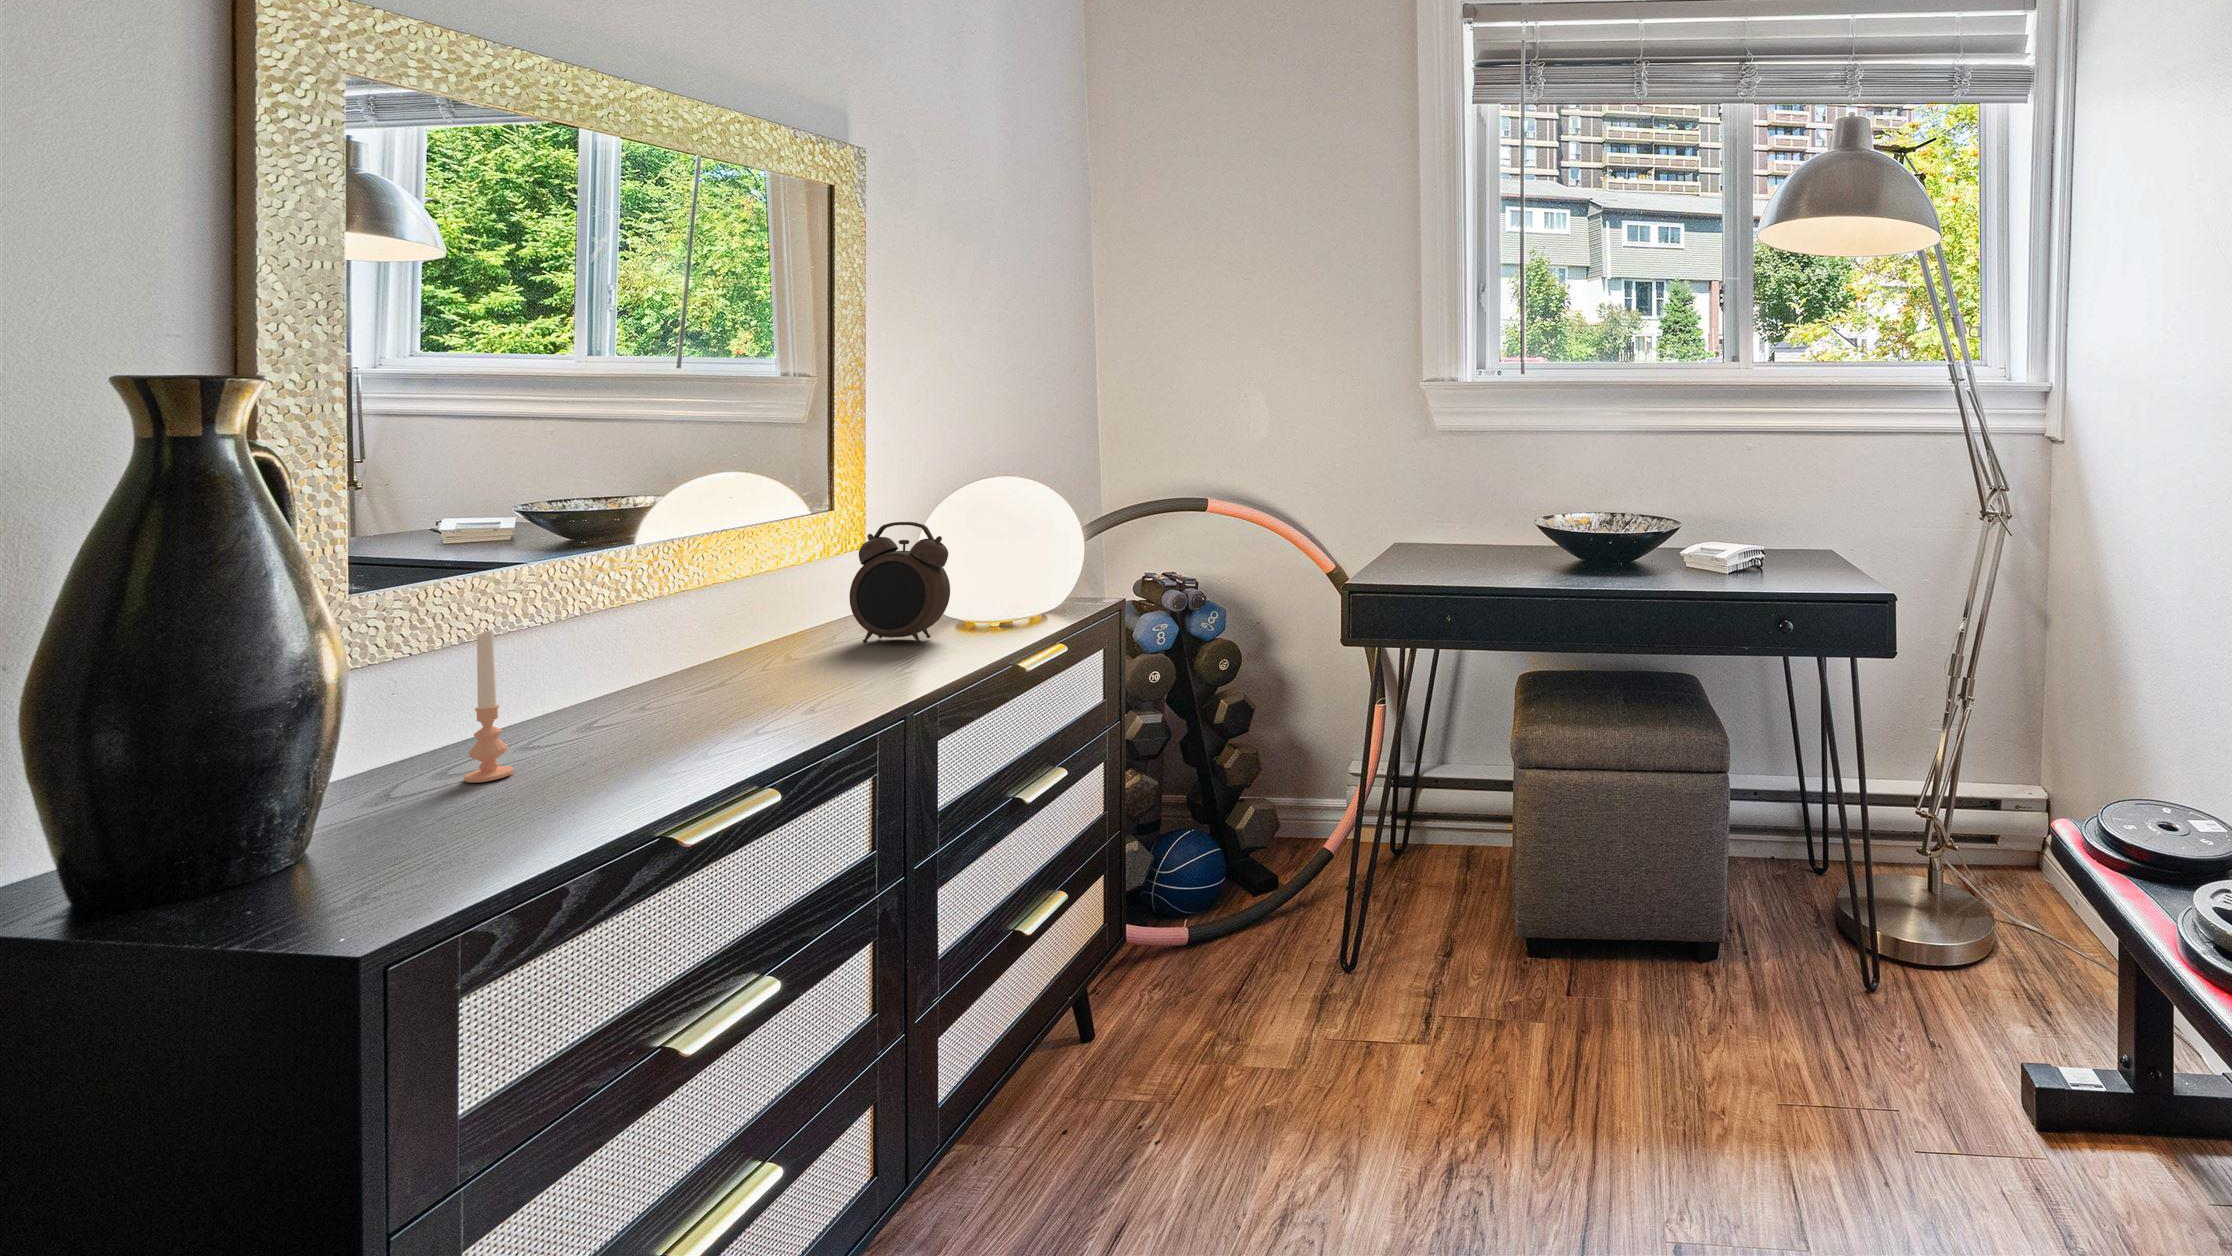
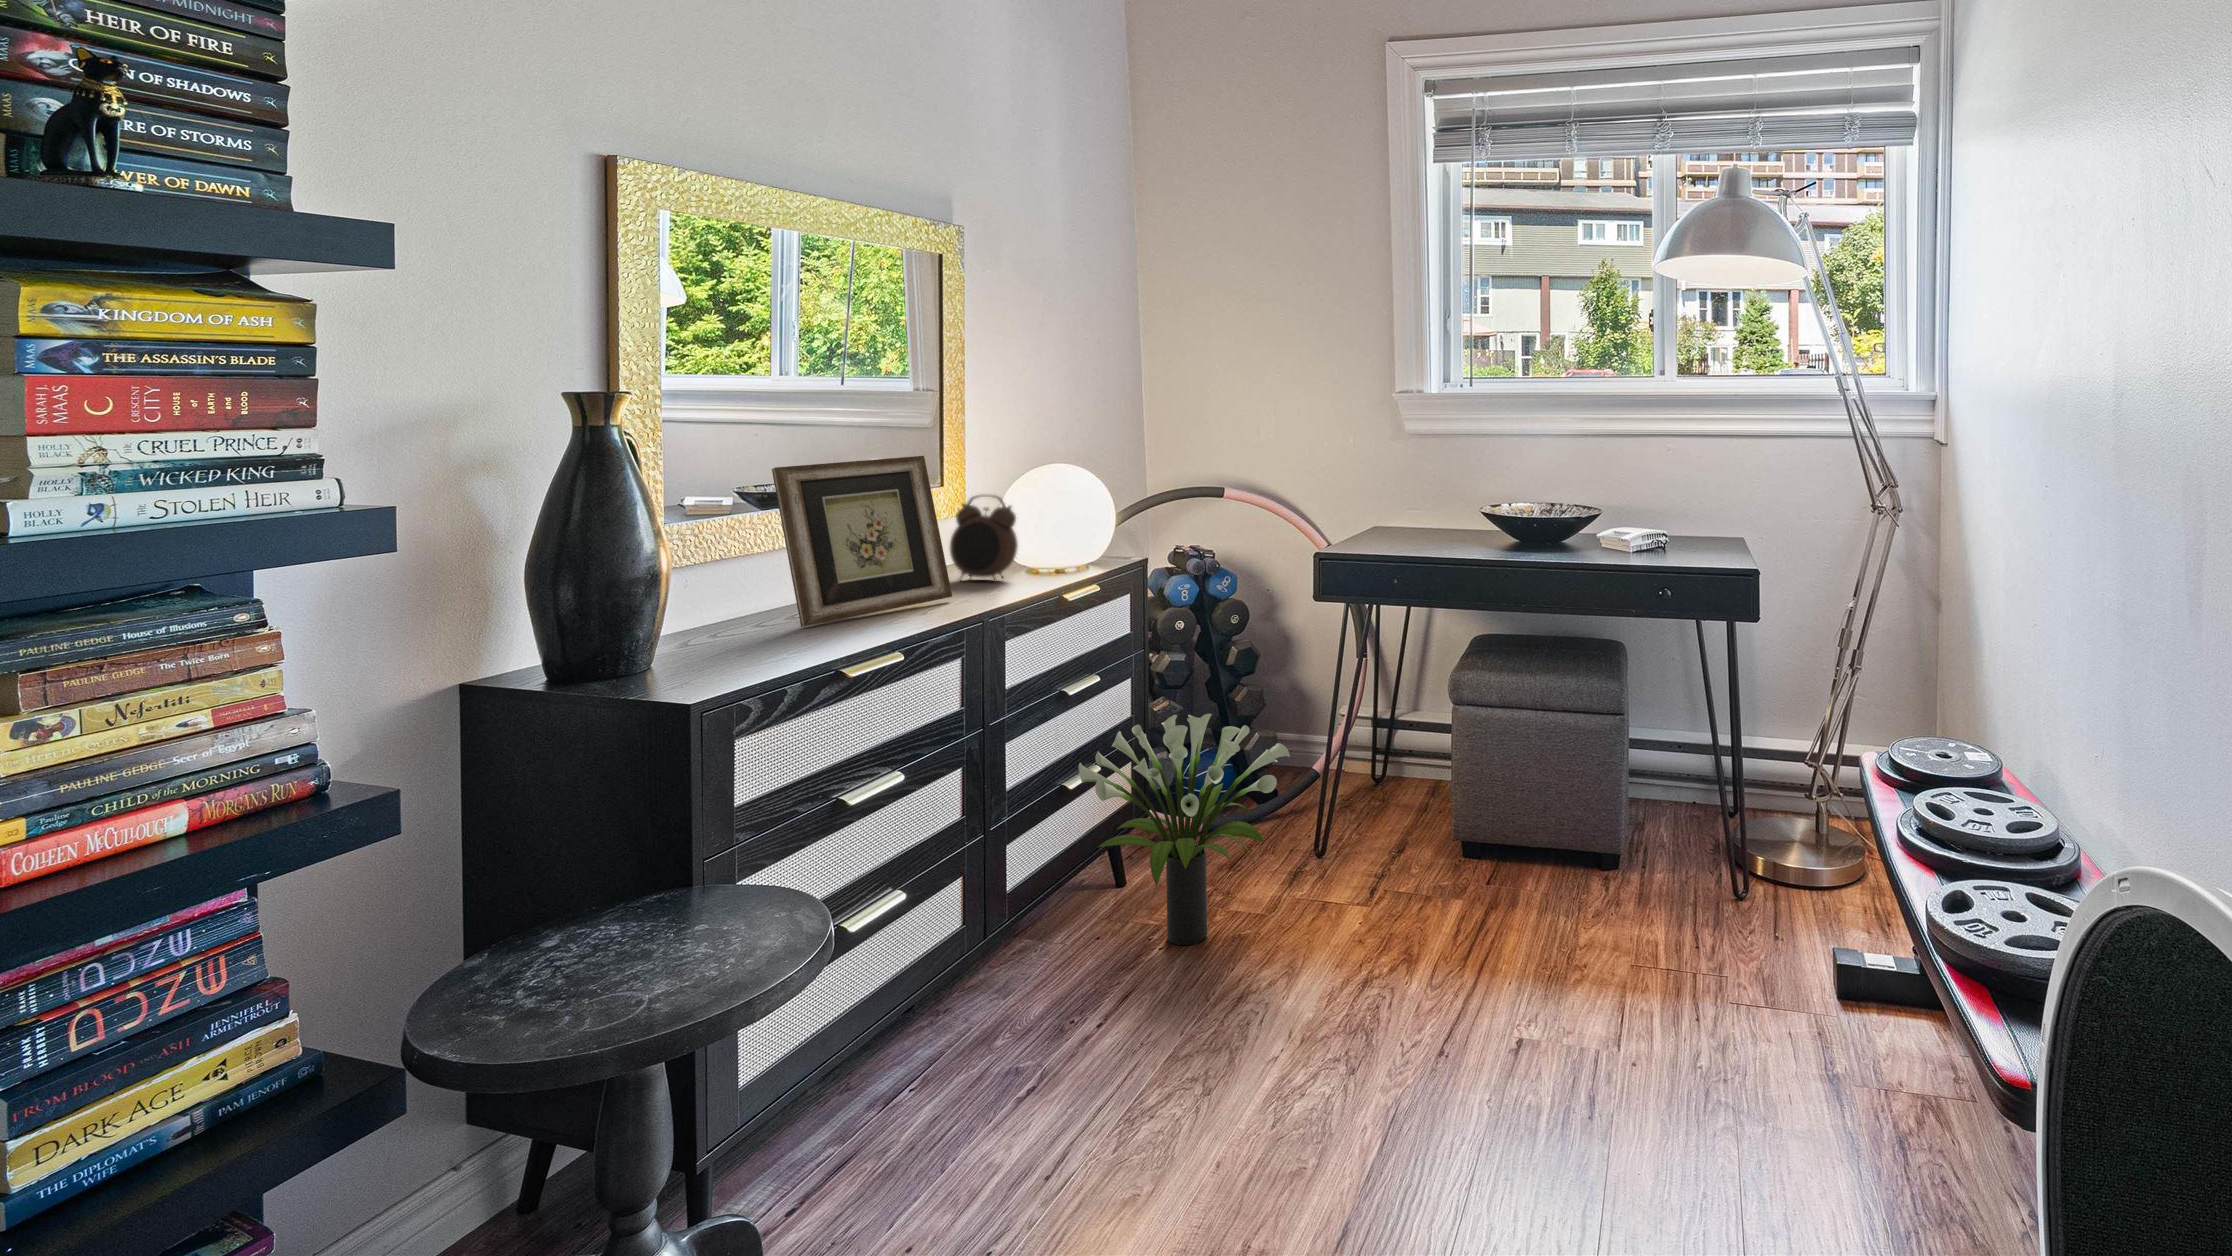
picture frame: none [559,472,858,747] -> present [772,456,952,627]
candle: present [464,629,513,783] -> none [722,546,749,640]
potted plant: none [1042,811,1331,1130] -> present [1079,714,1290,945]

